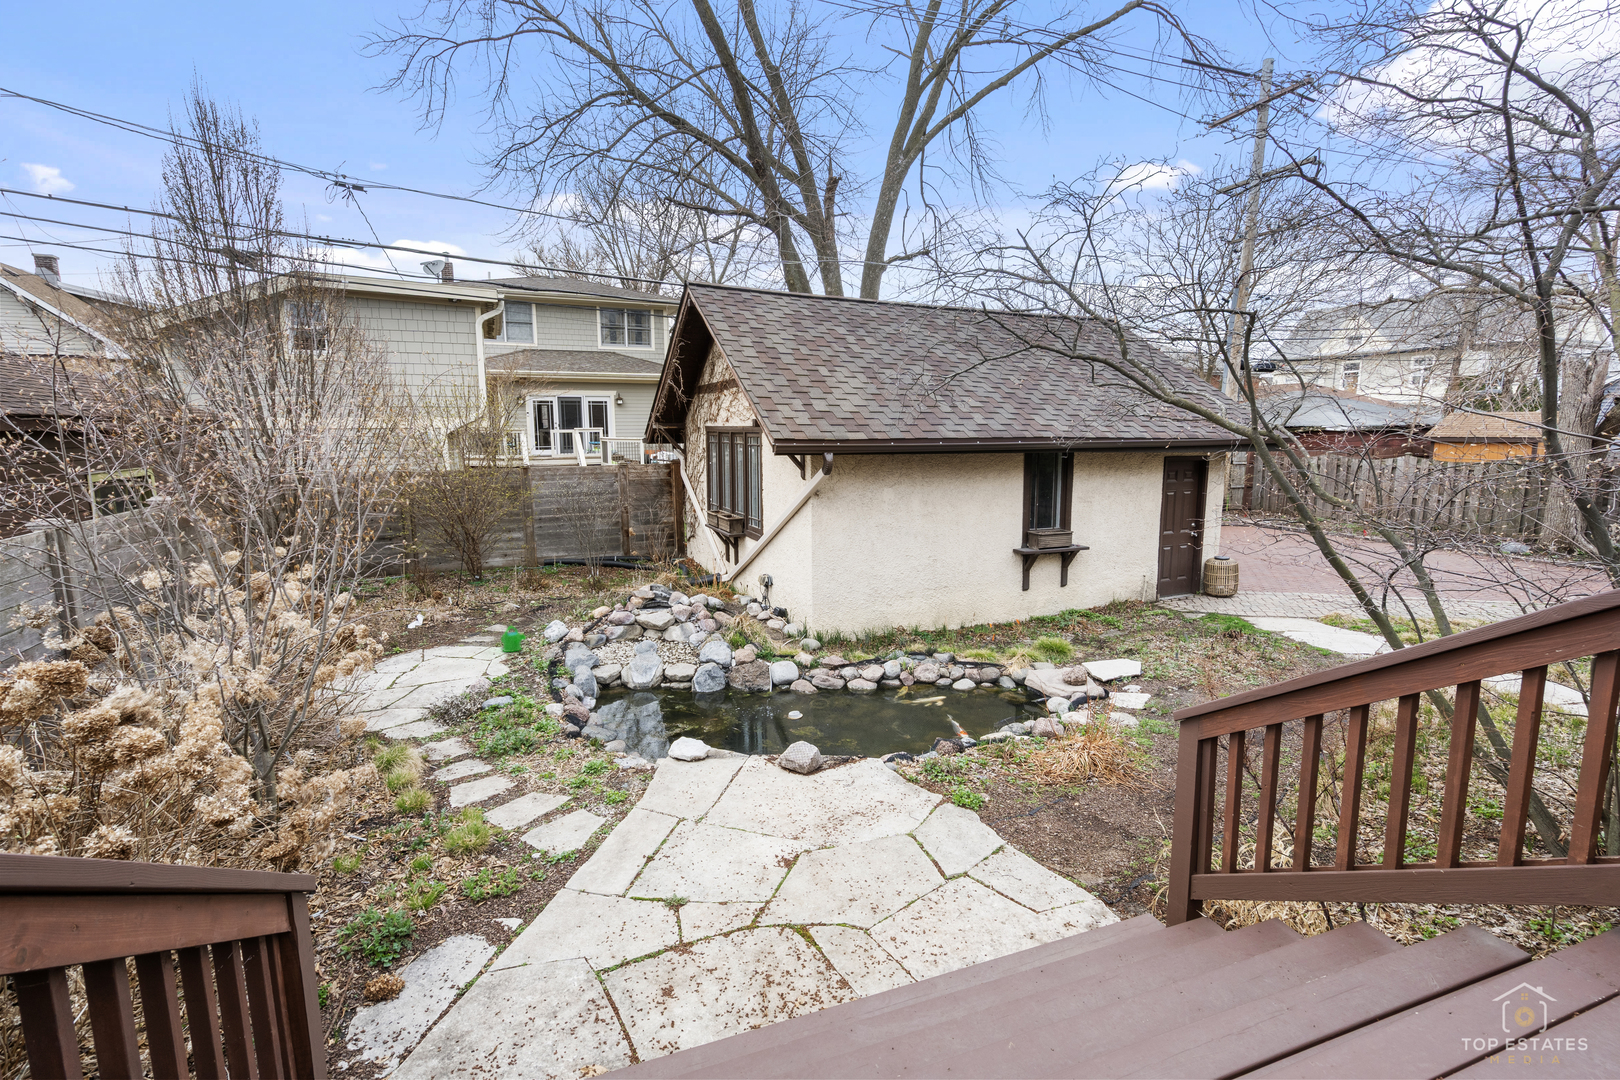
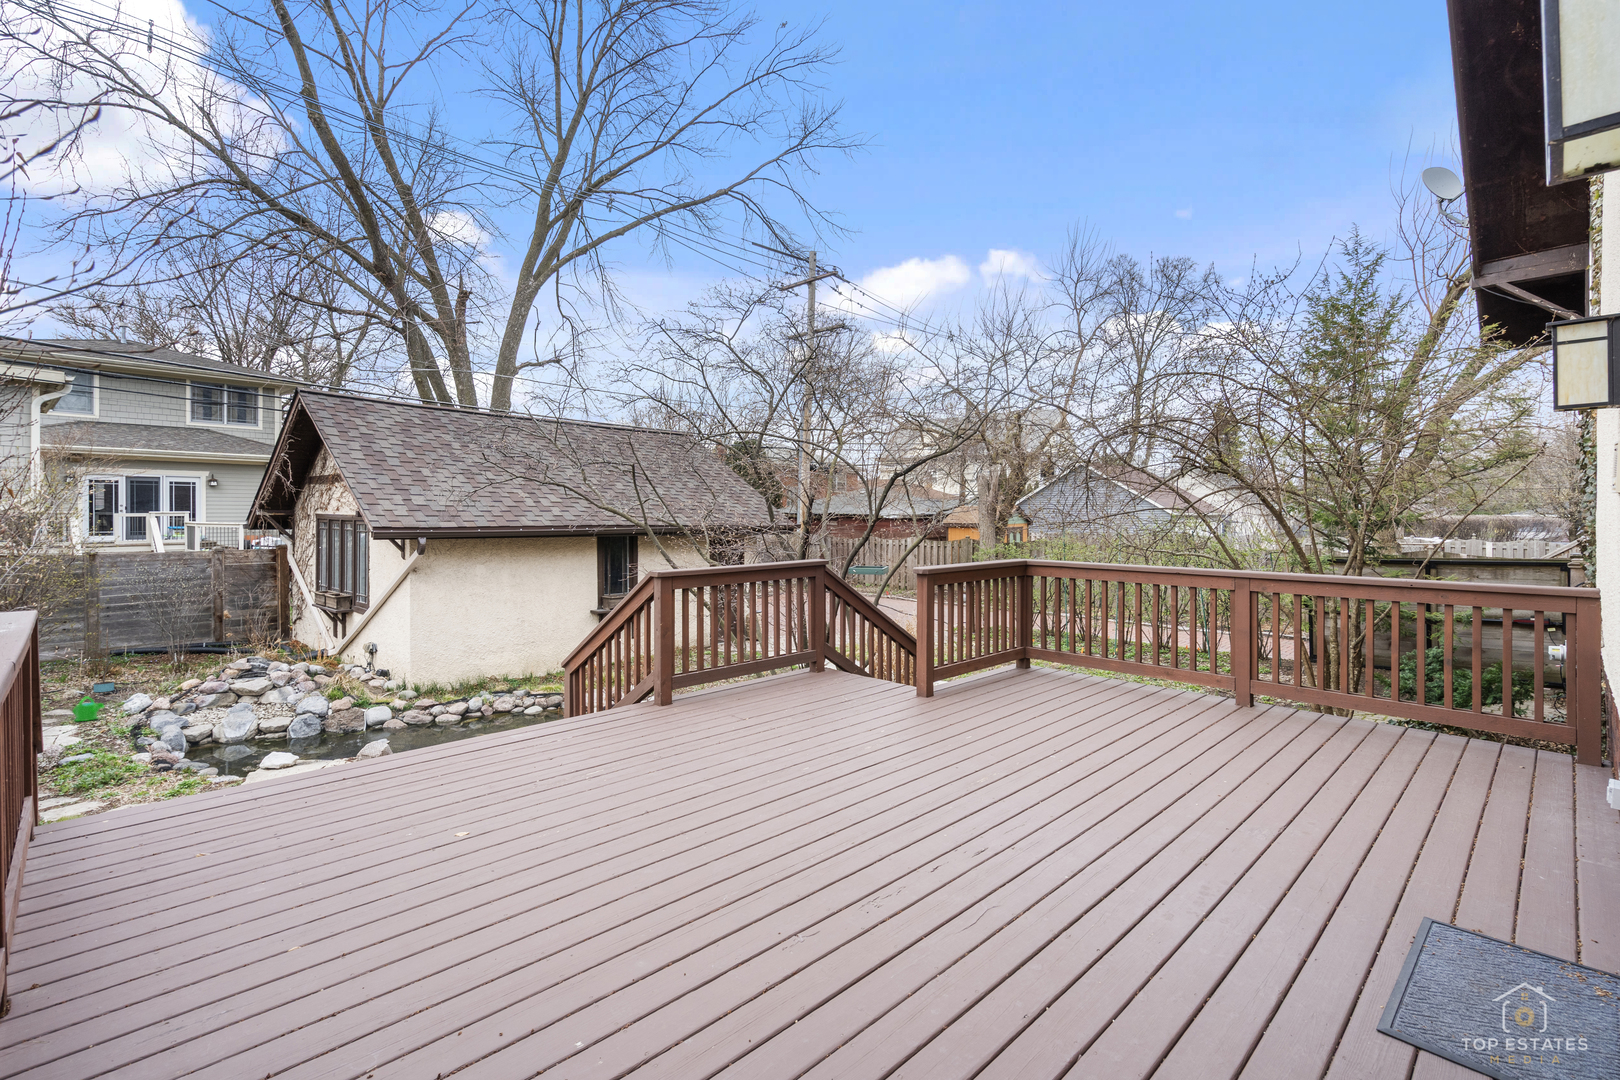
potted plant: none [515,562,548,613] -> present [87,642,125,692]

